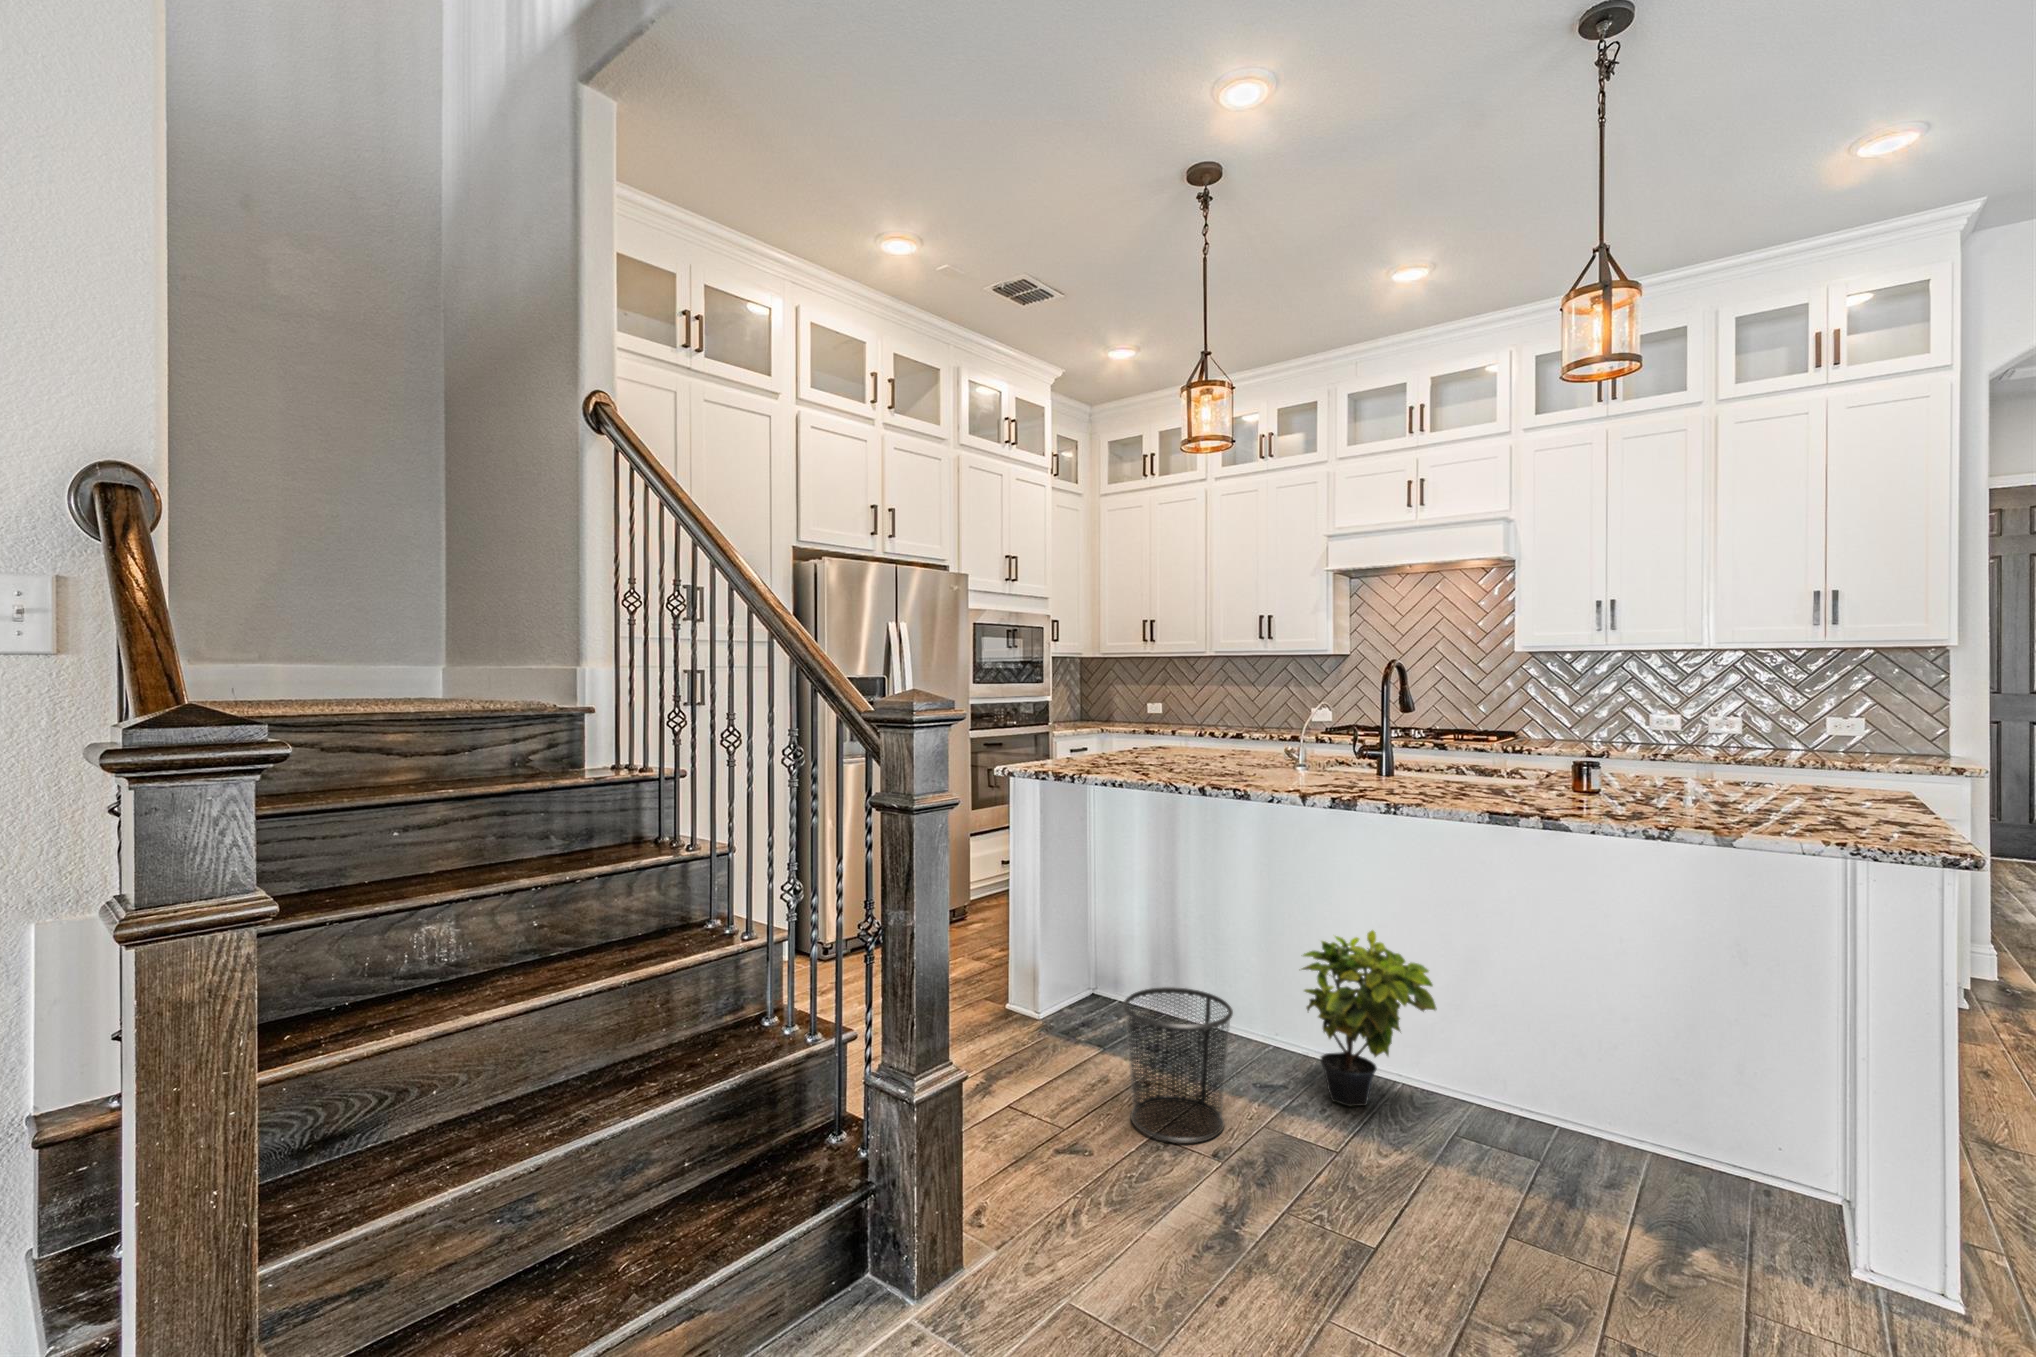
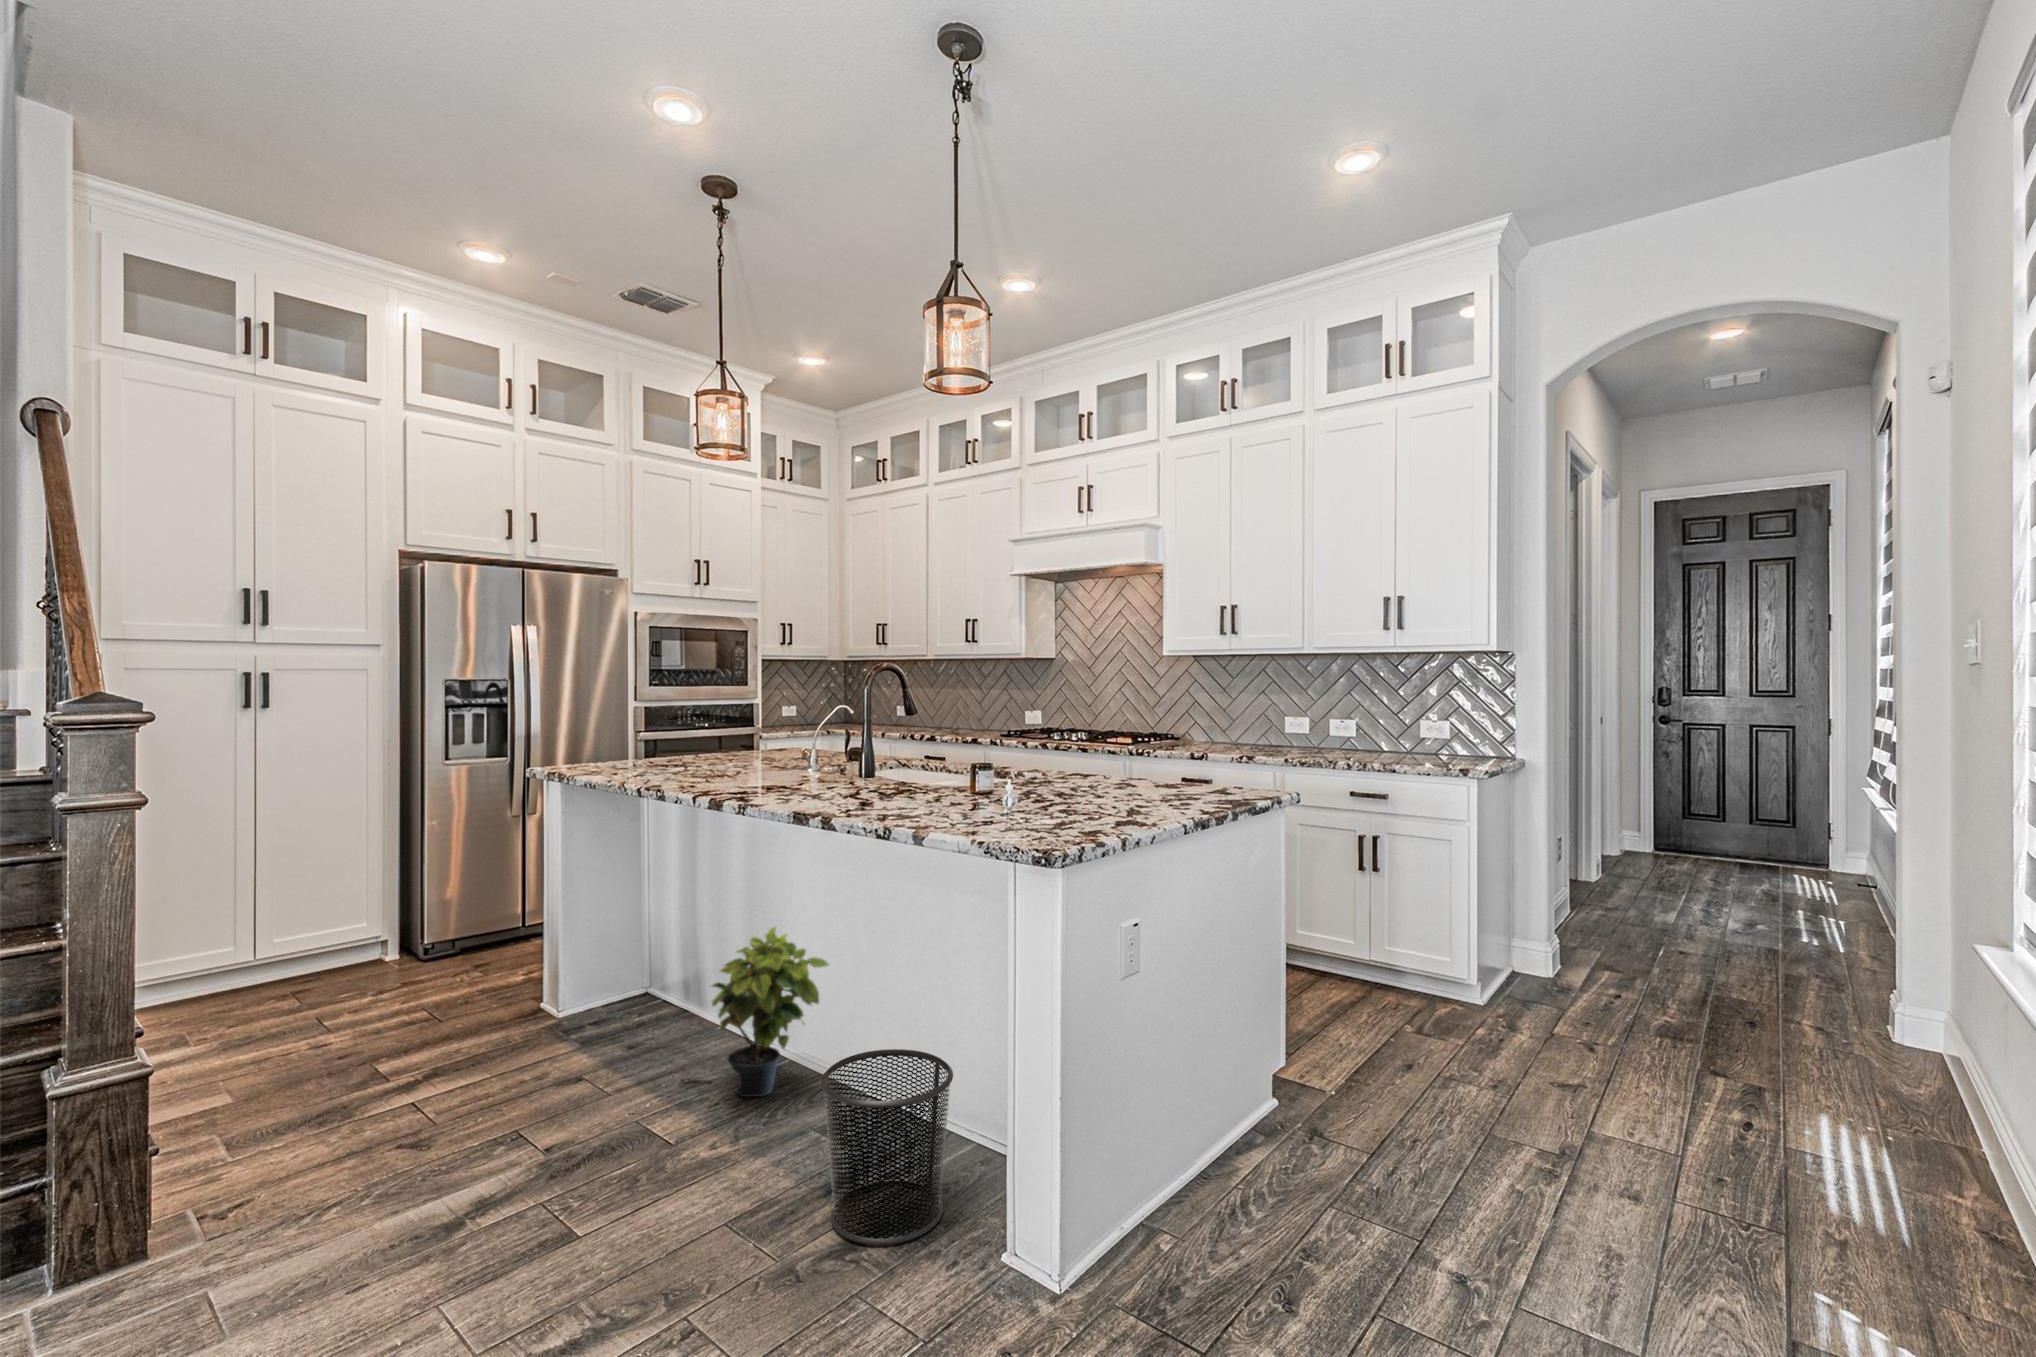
waste bin: present [1123,987,1233,1143] -> present [821,1049,953,1245]

